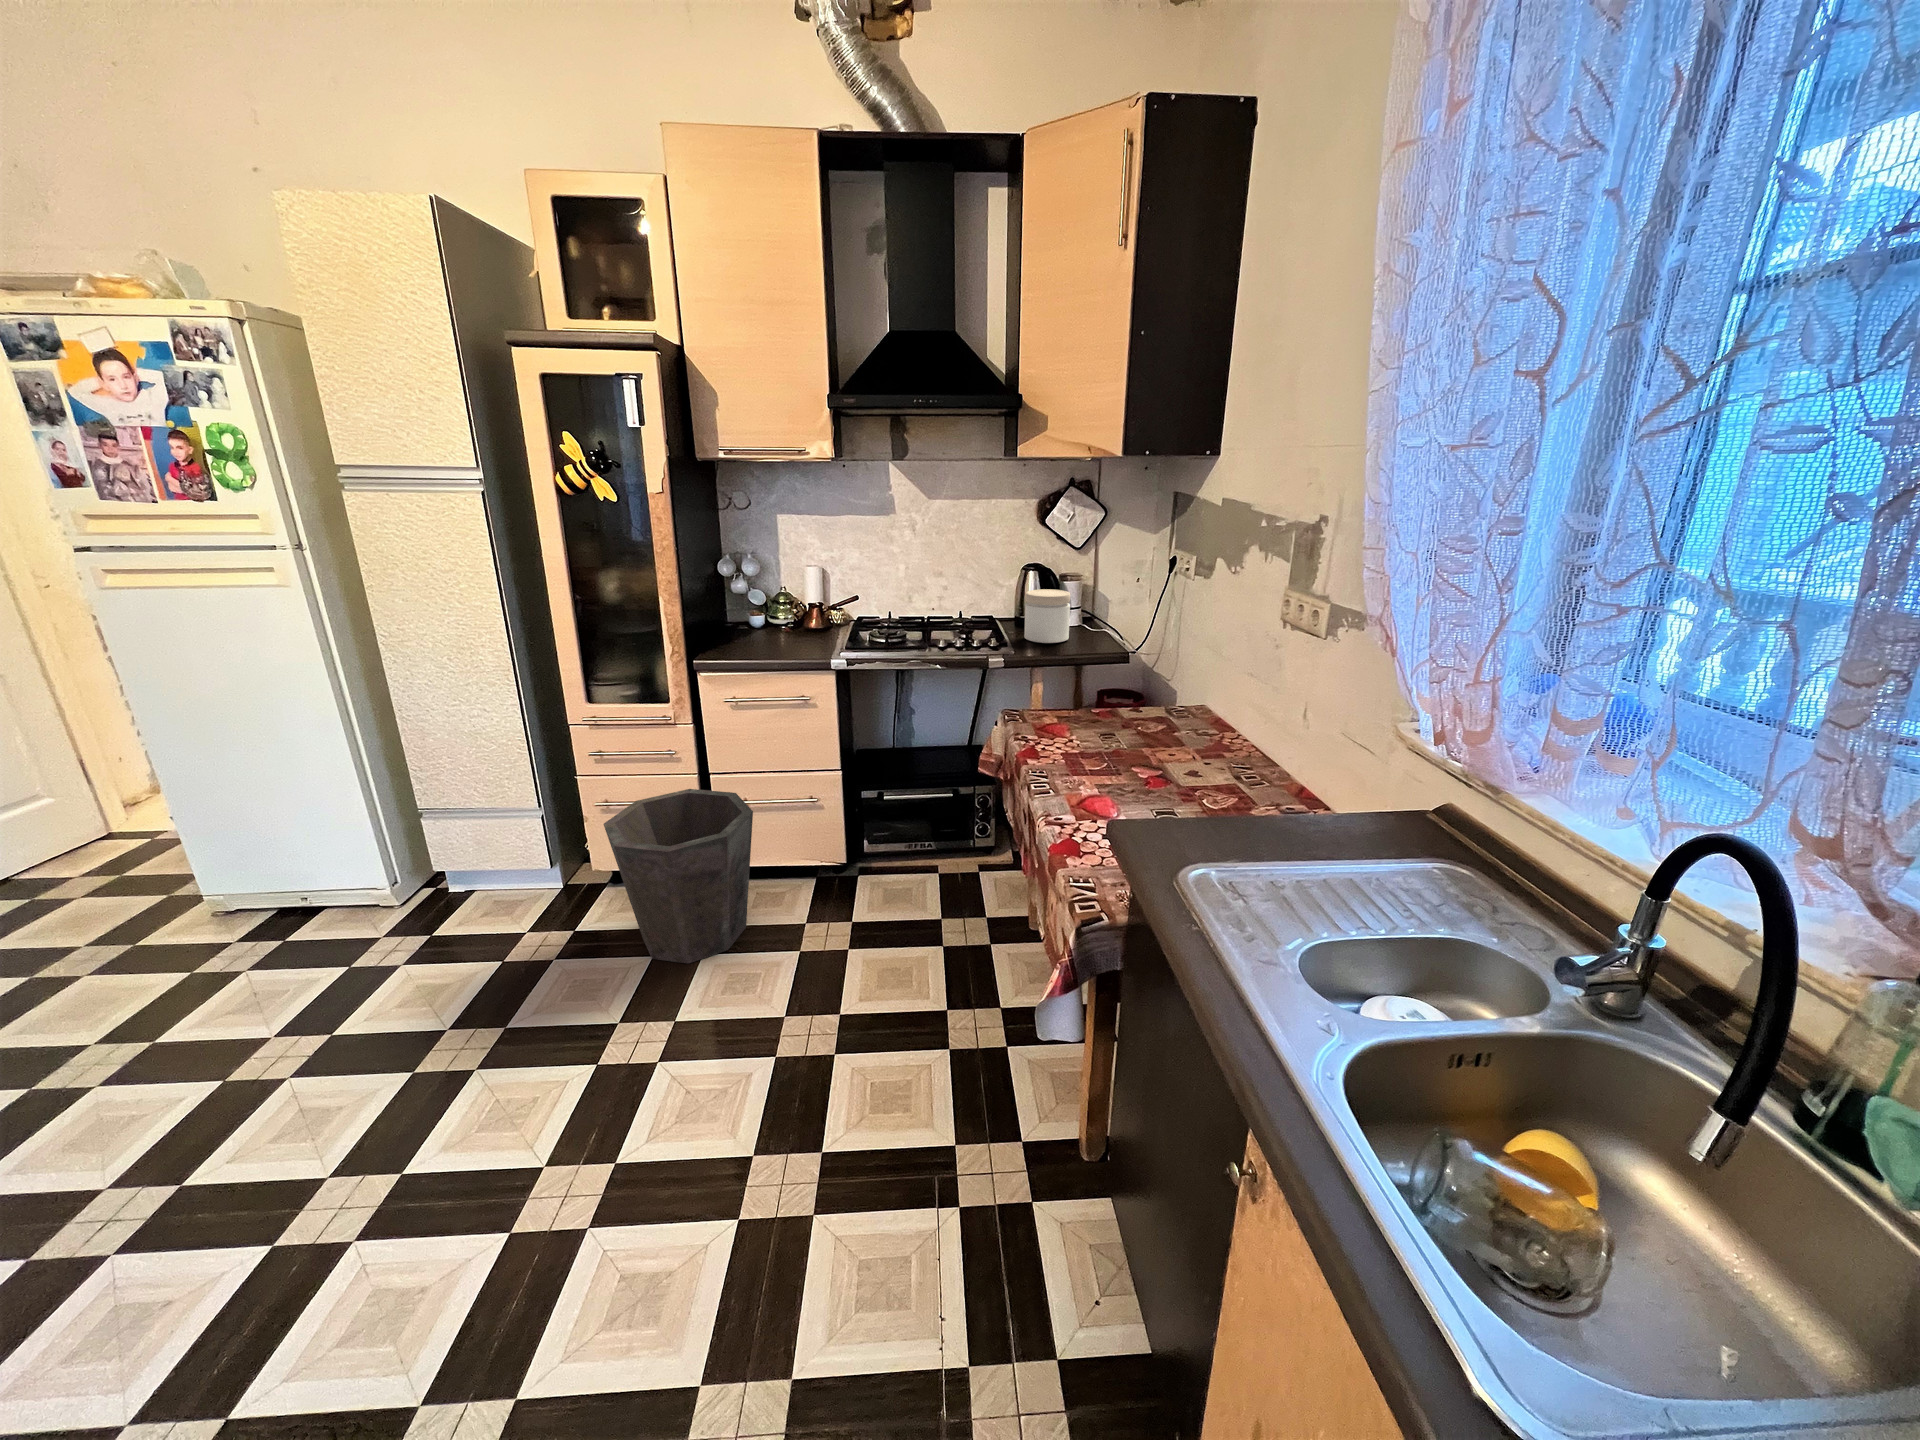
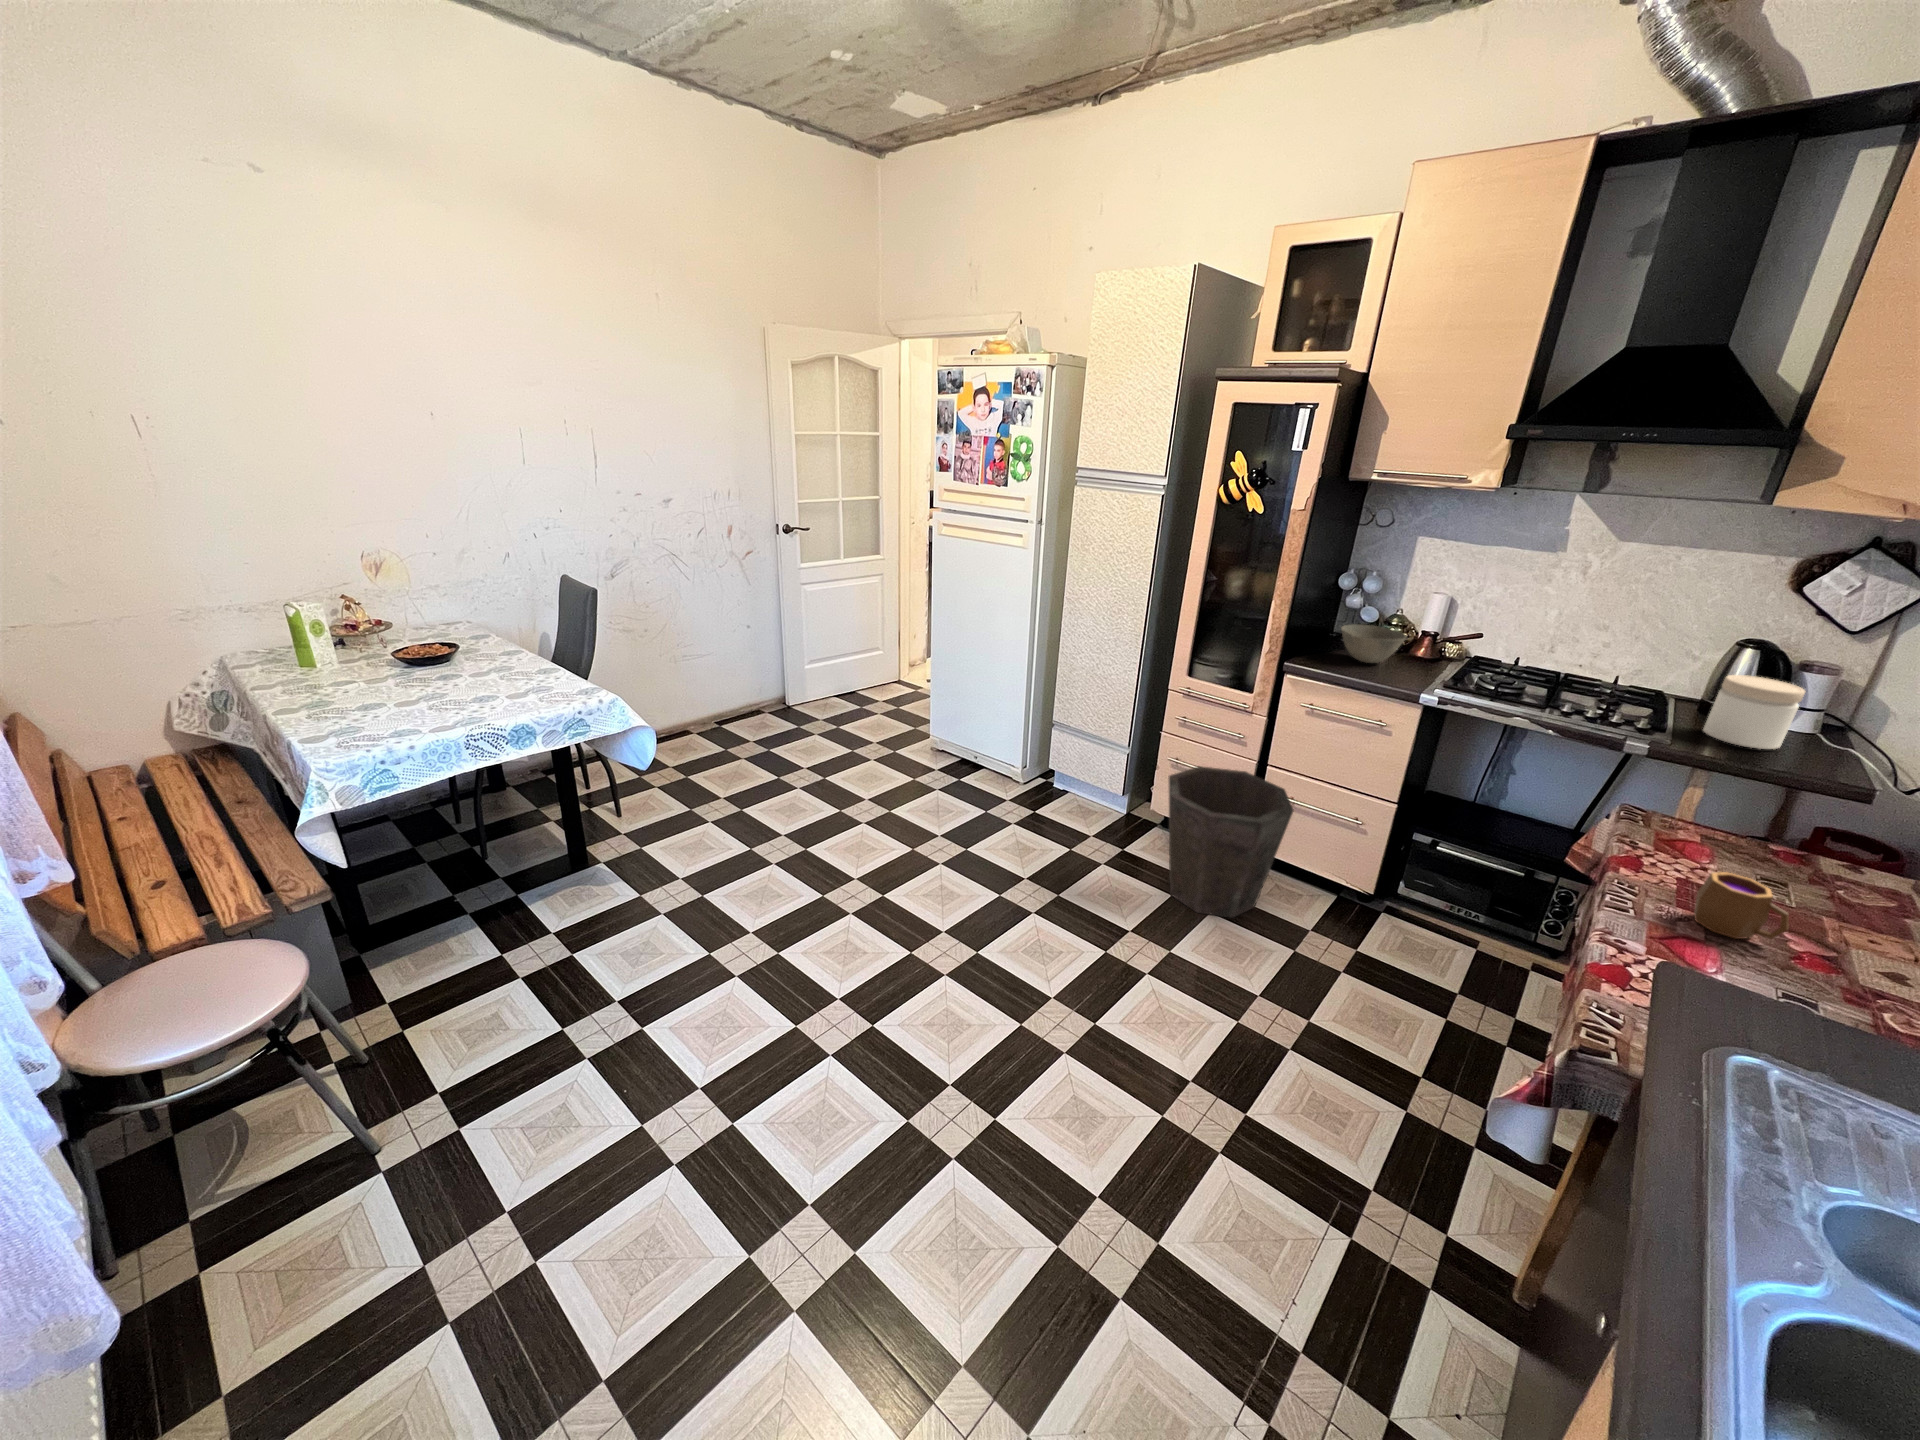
bowl: none [737,606,799,643] -> present [1341,625,1406,663]
mug: none [1082,735,1138,785] -> present [1694,872,1789,939]

